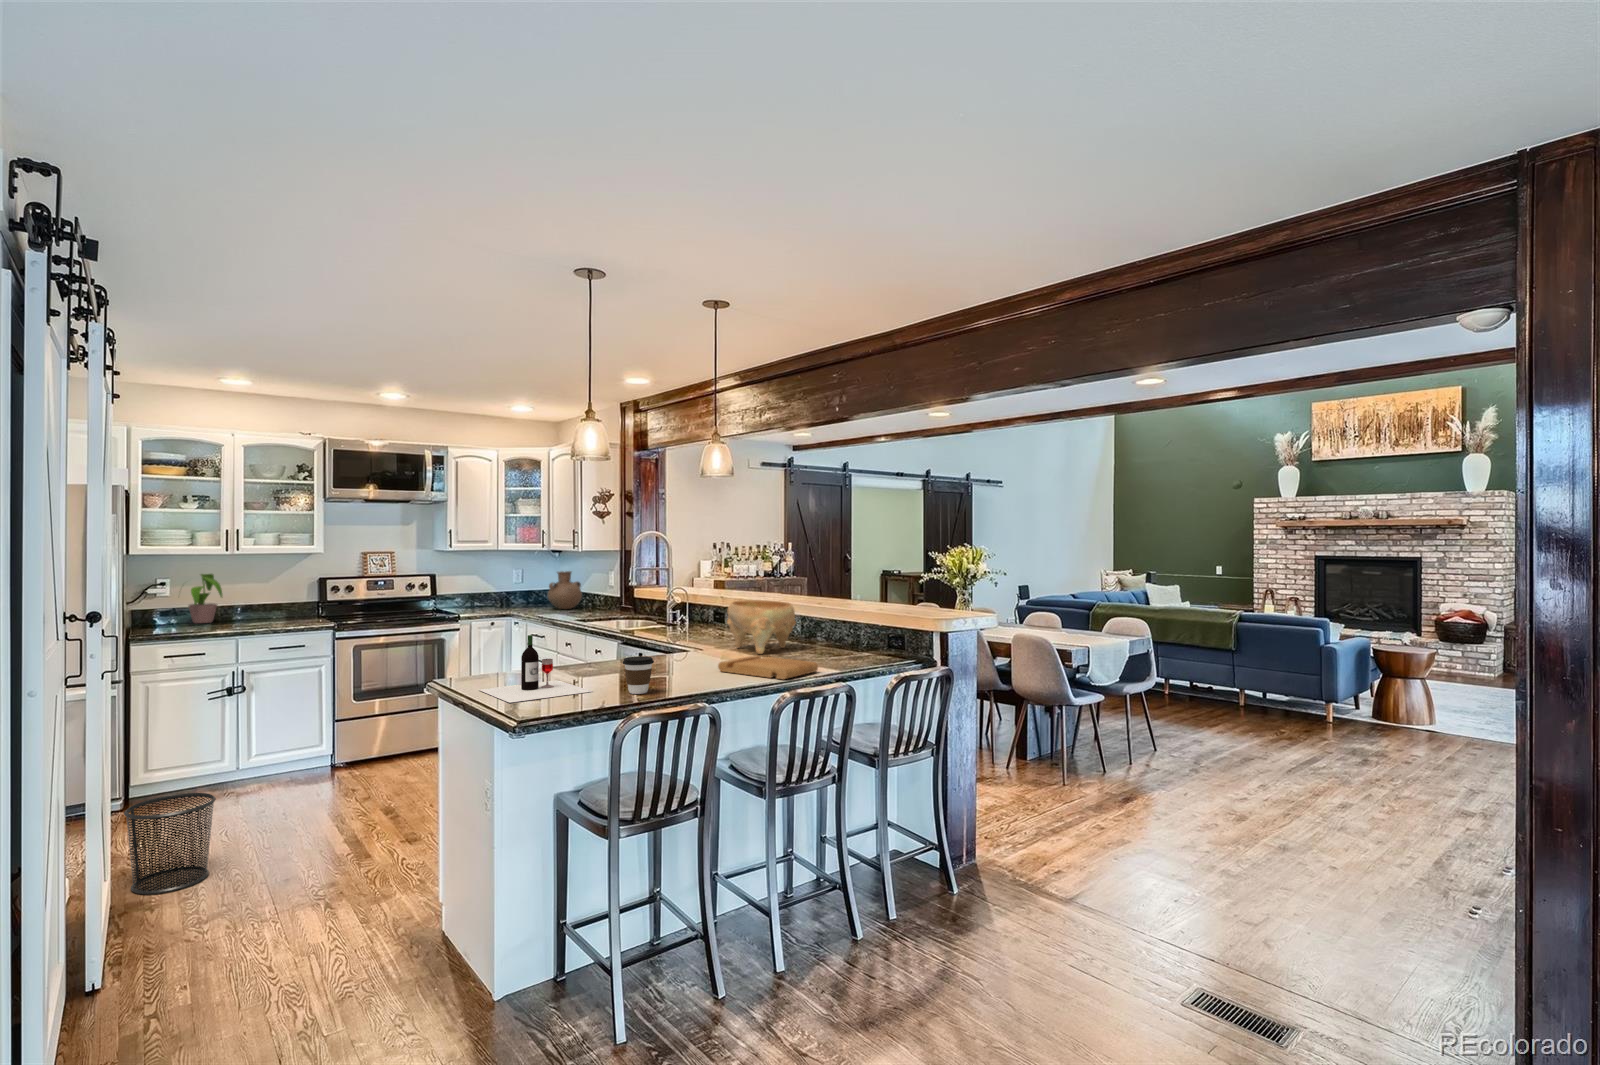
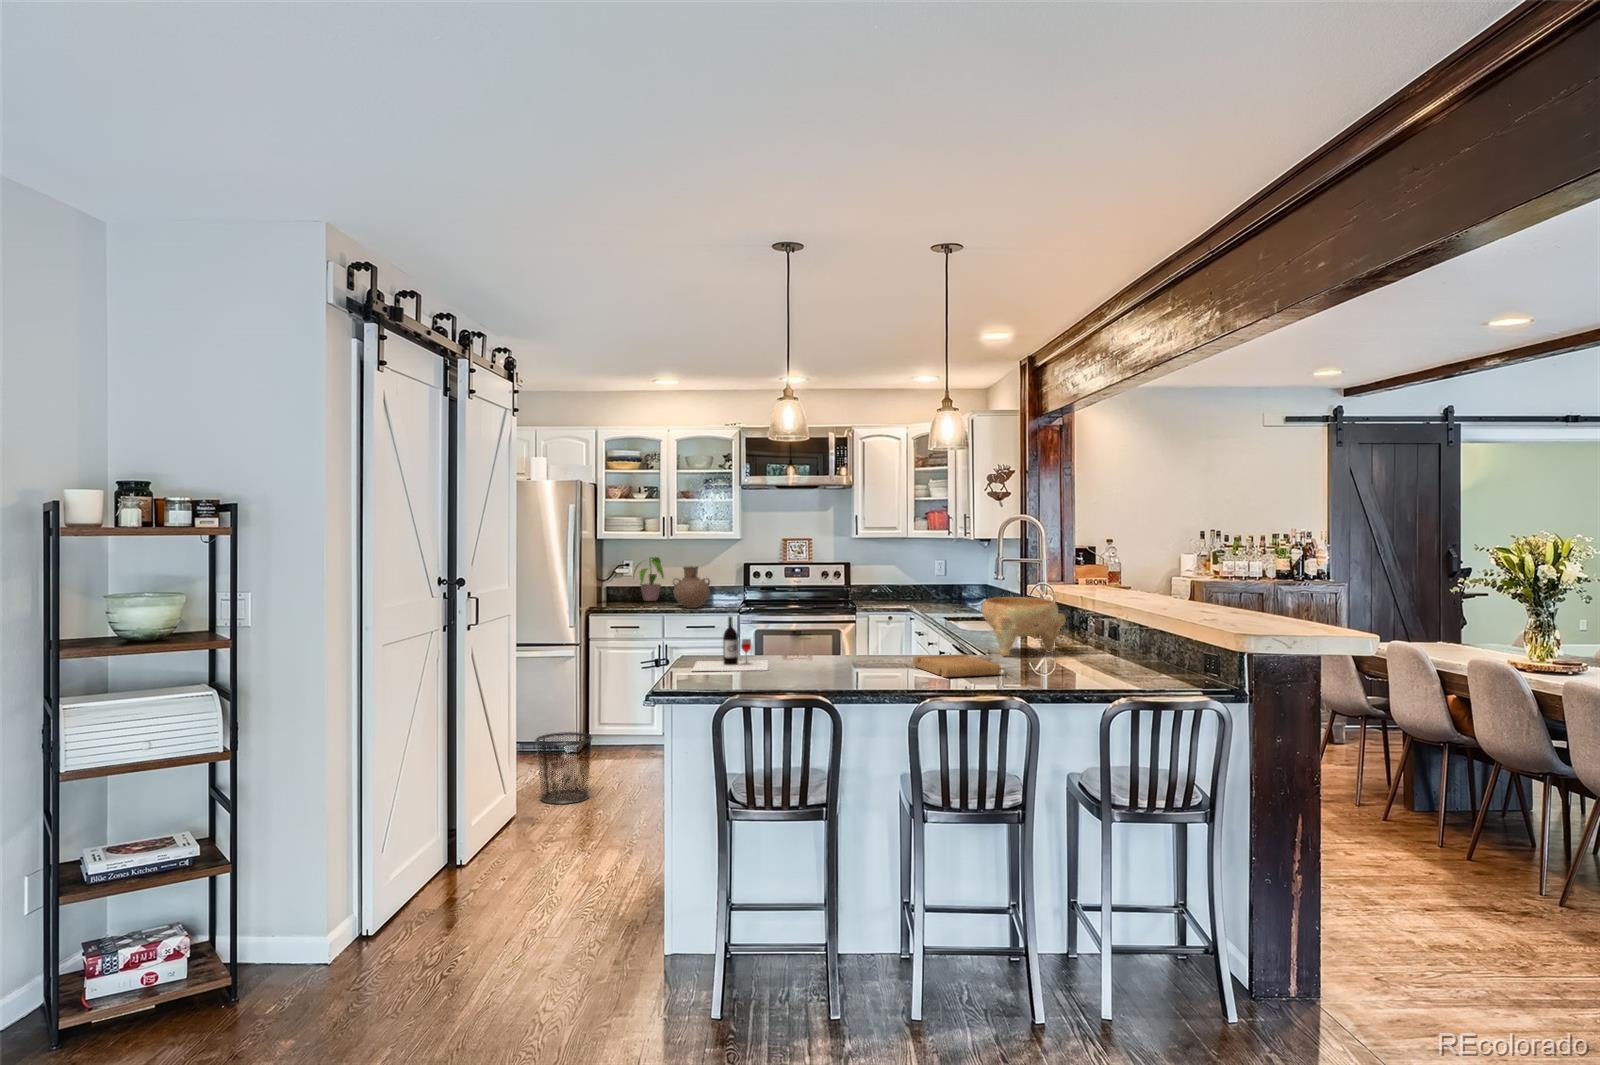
vase: present [548,571,582,609] -> present [673,566,710,608]
coffee cup: present [623,656,654,694] -> none [783,641,812,675]

